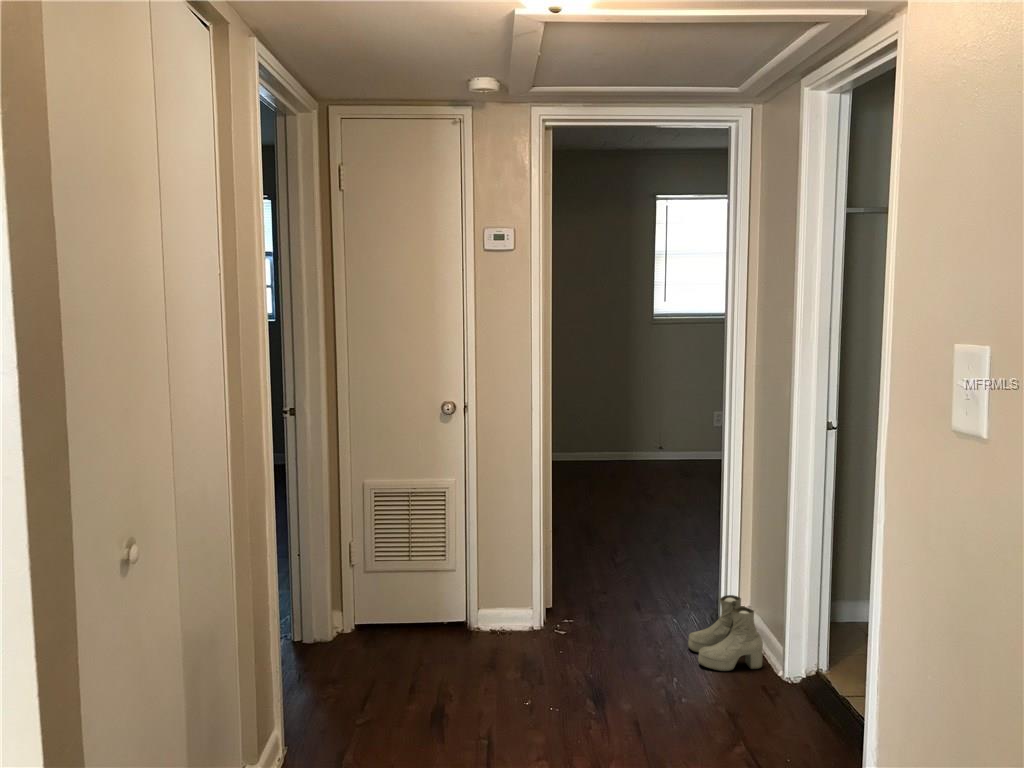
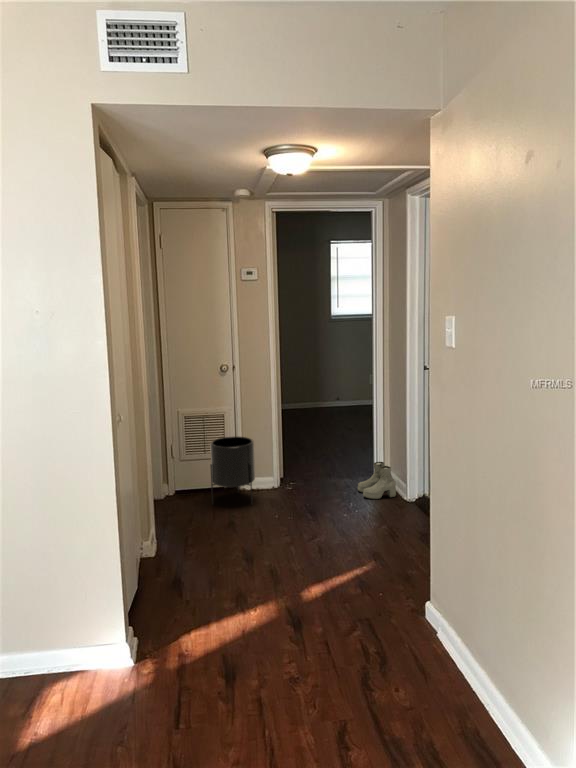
planter: none [413,533,495,667] -> present [210,436,255,505]

